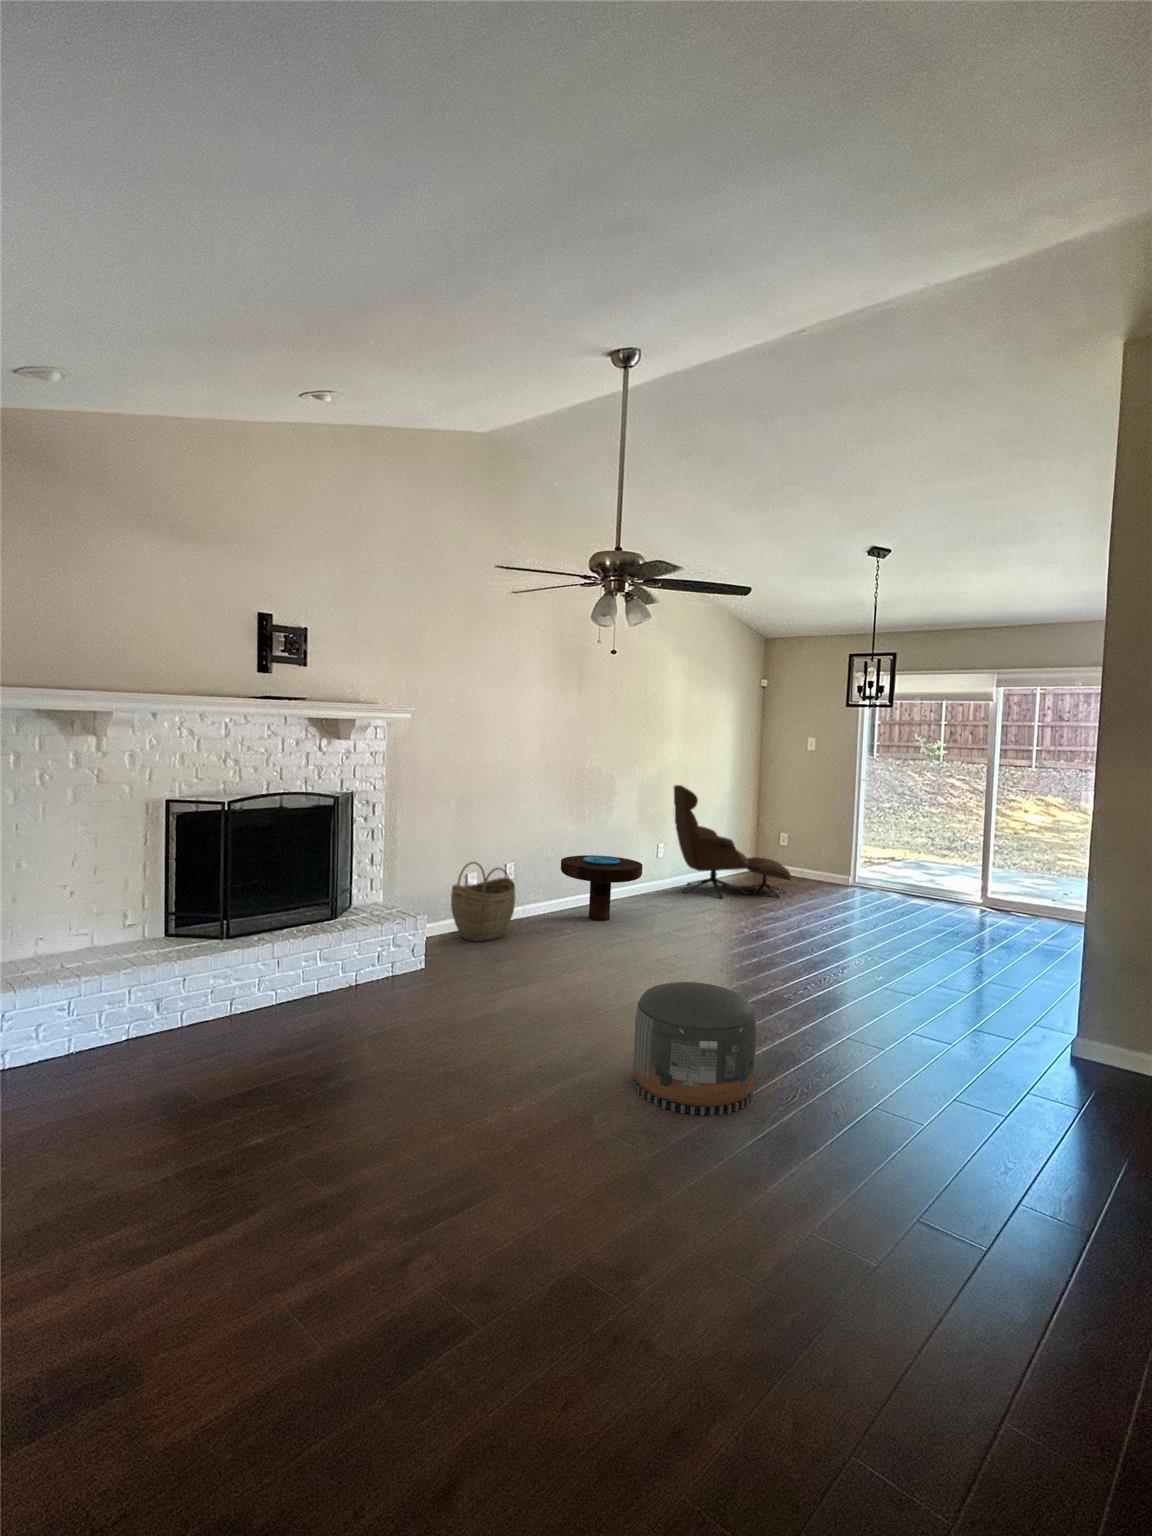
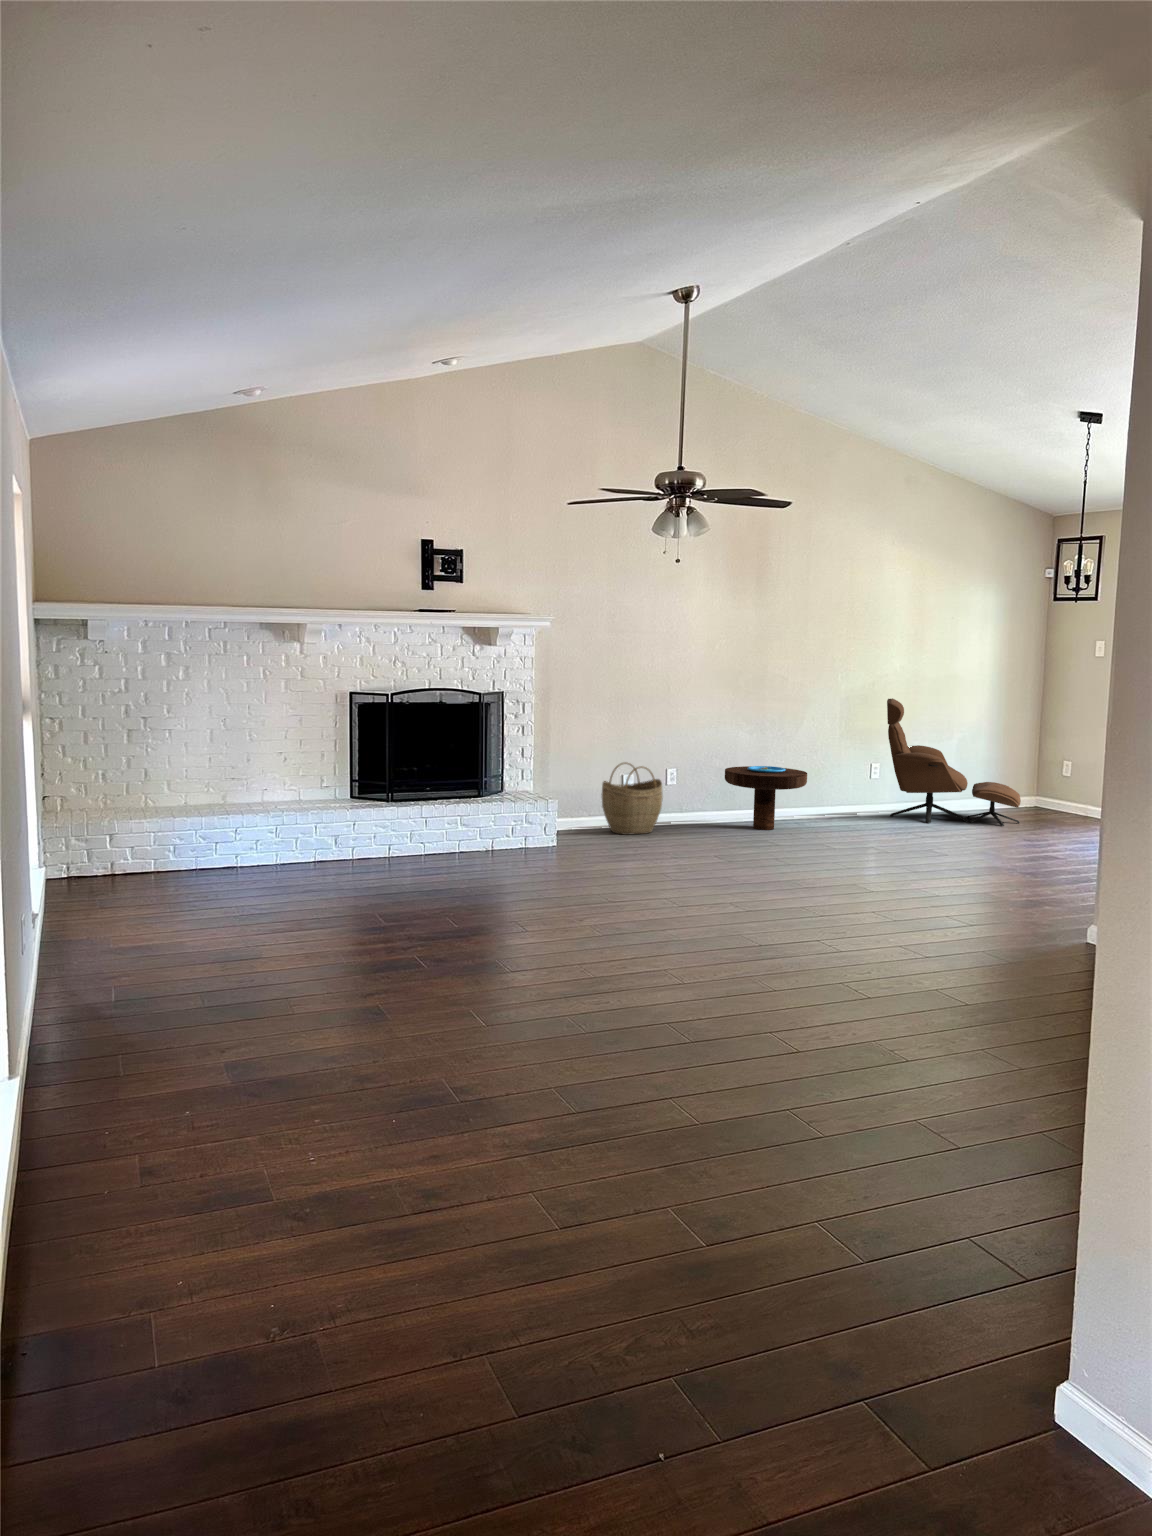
pouf: present [633,982,757,1116] -> none [643,836,744,930]

